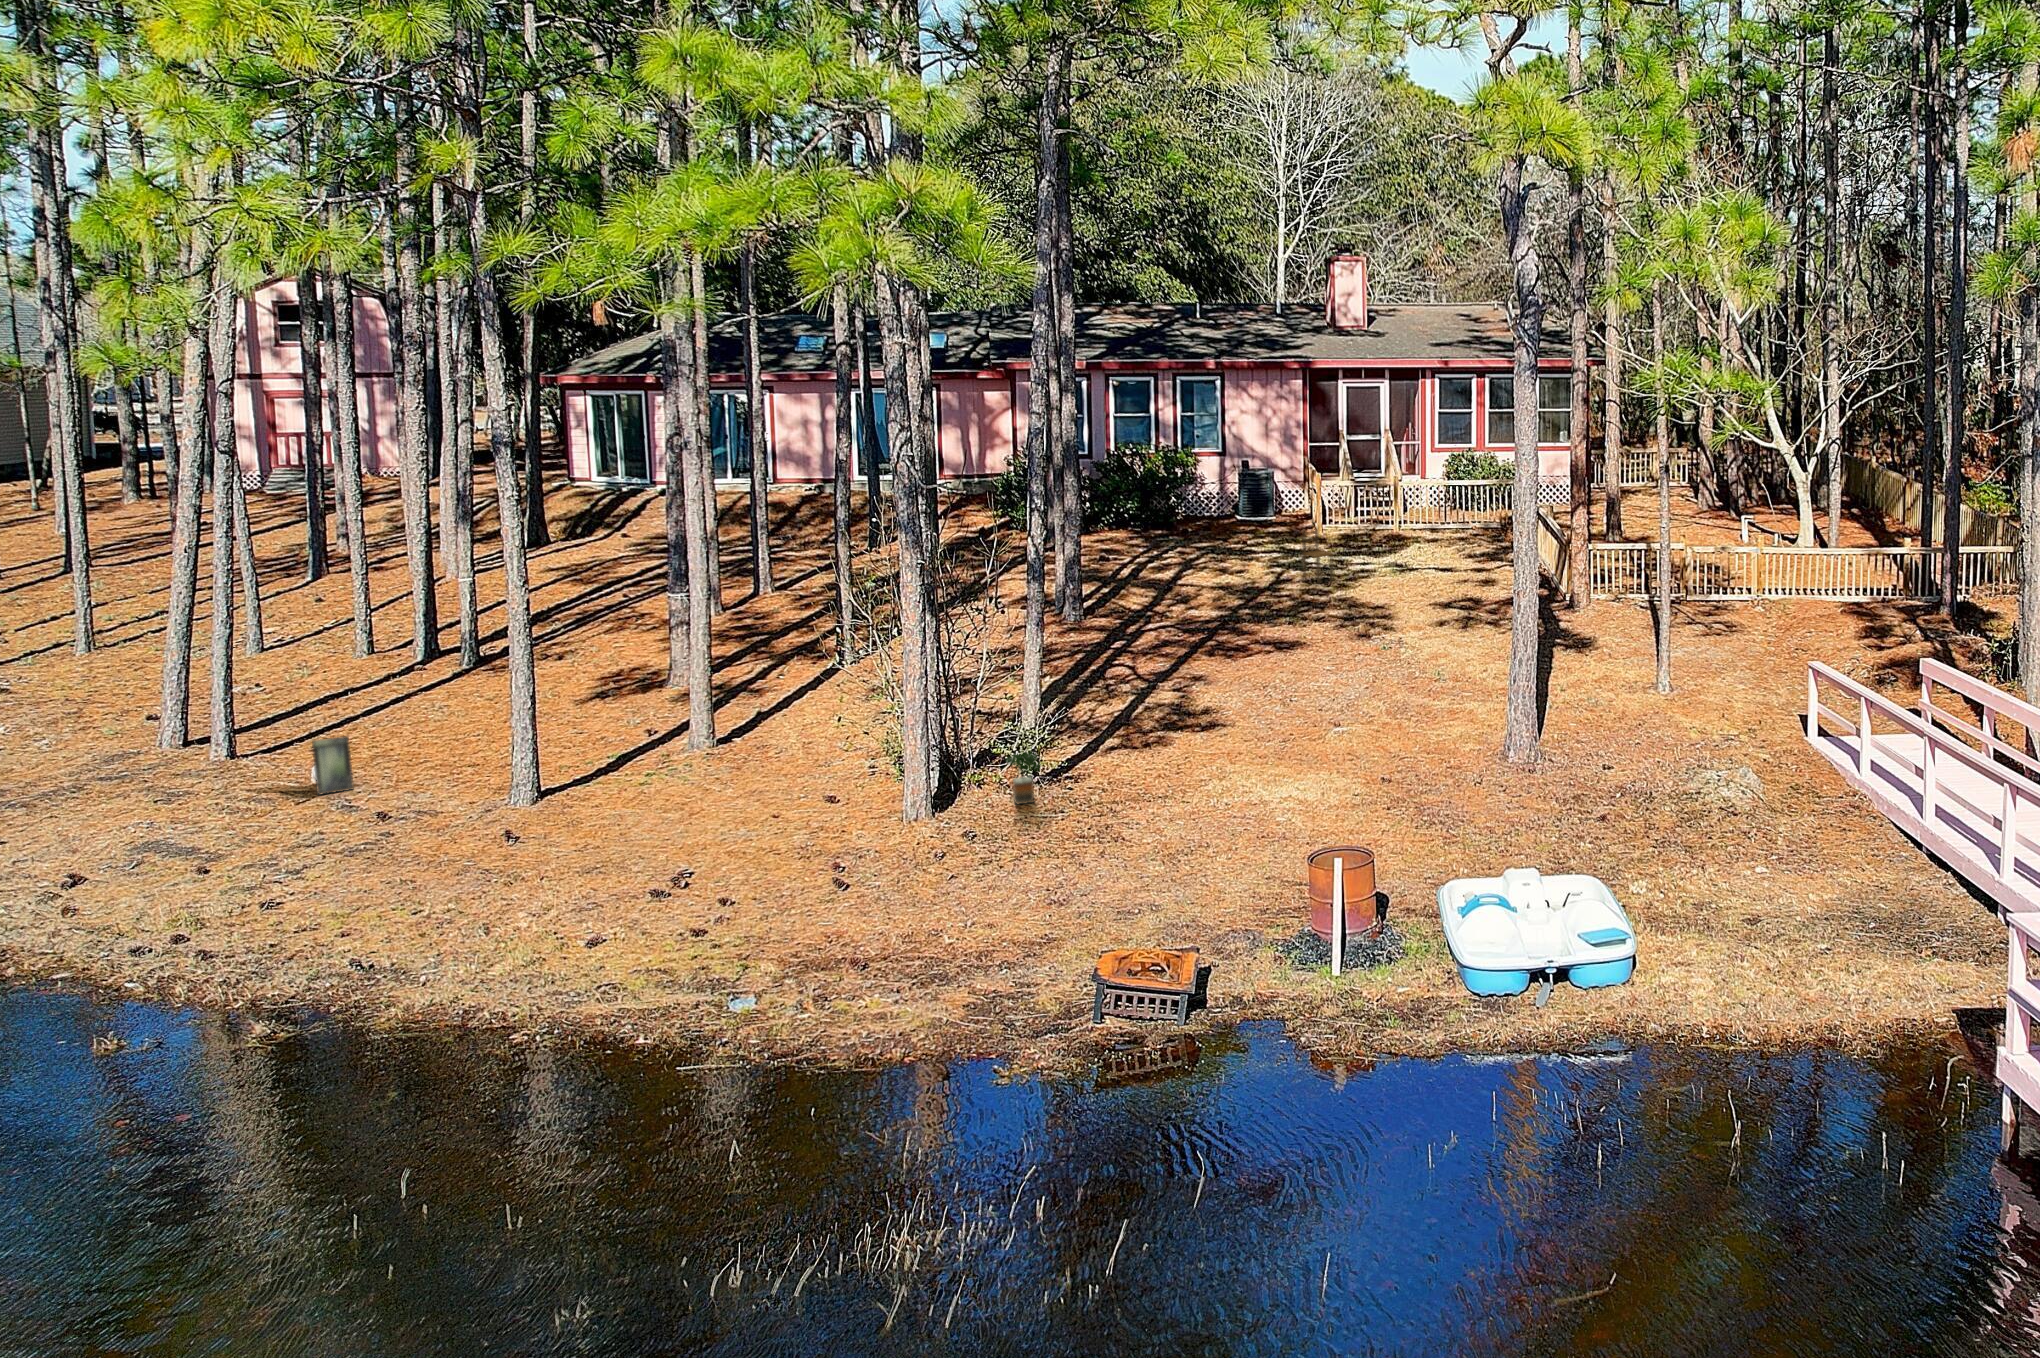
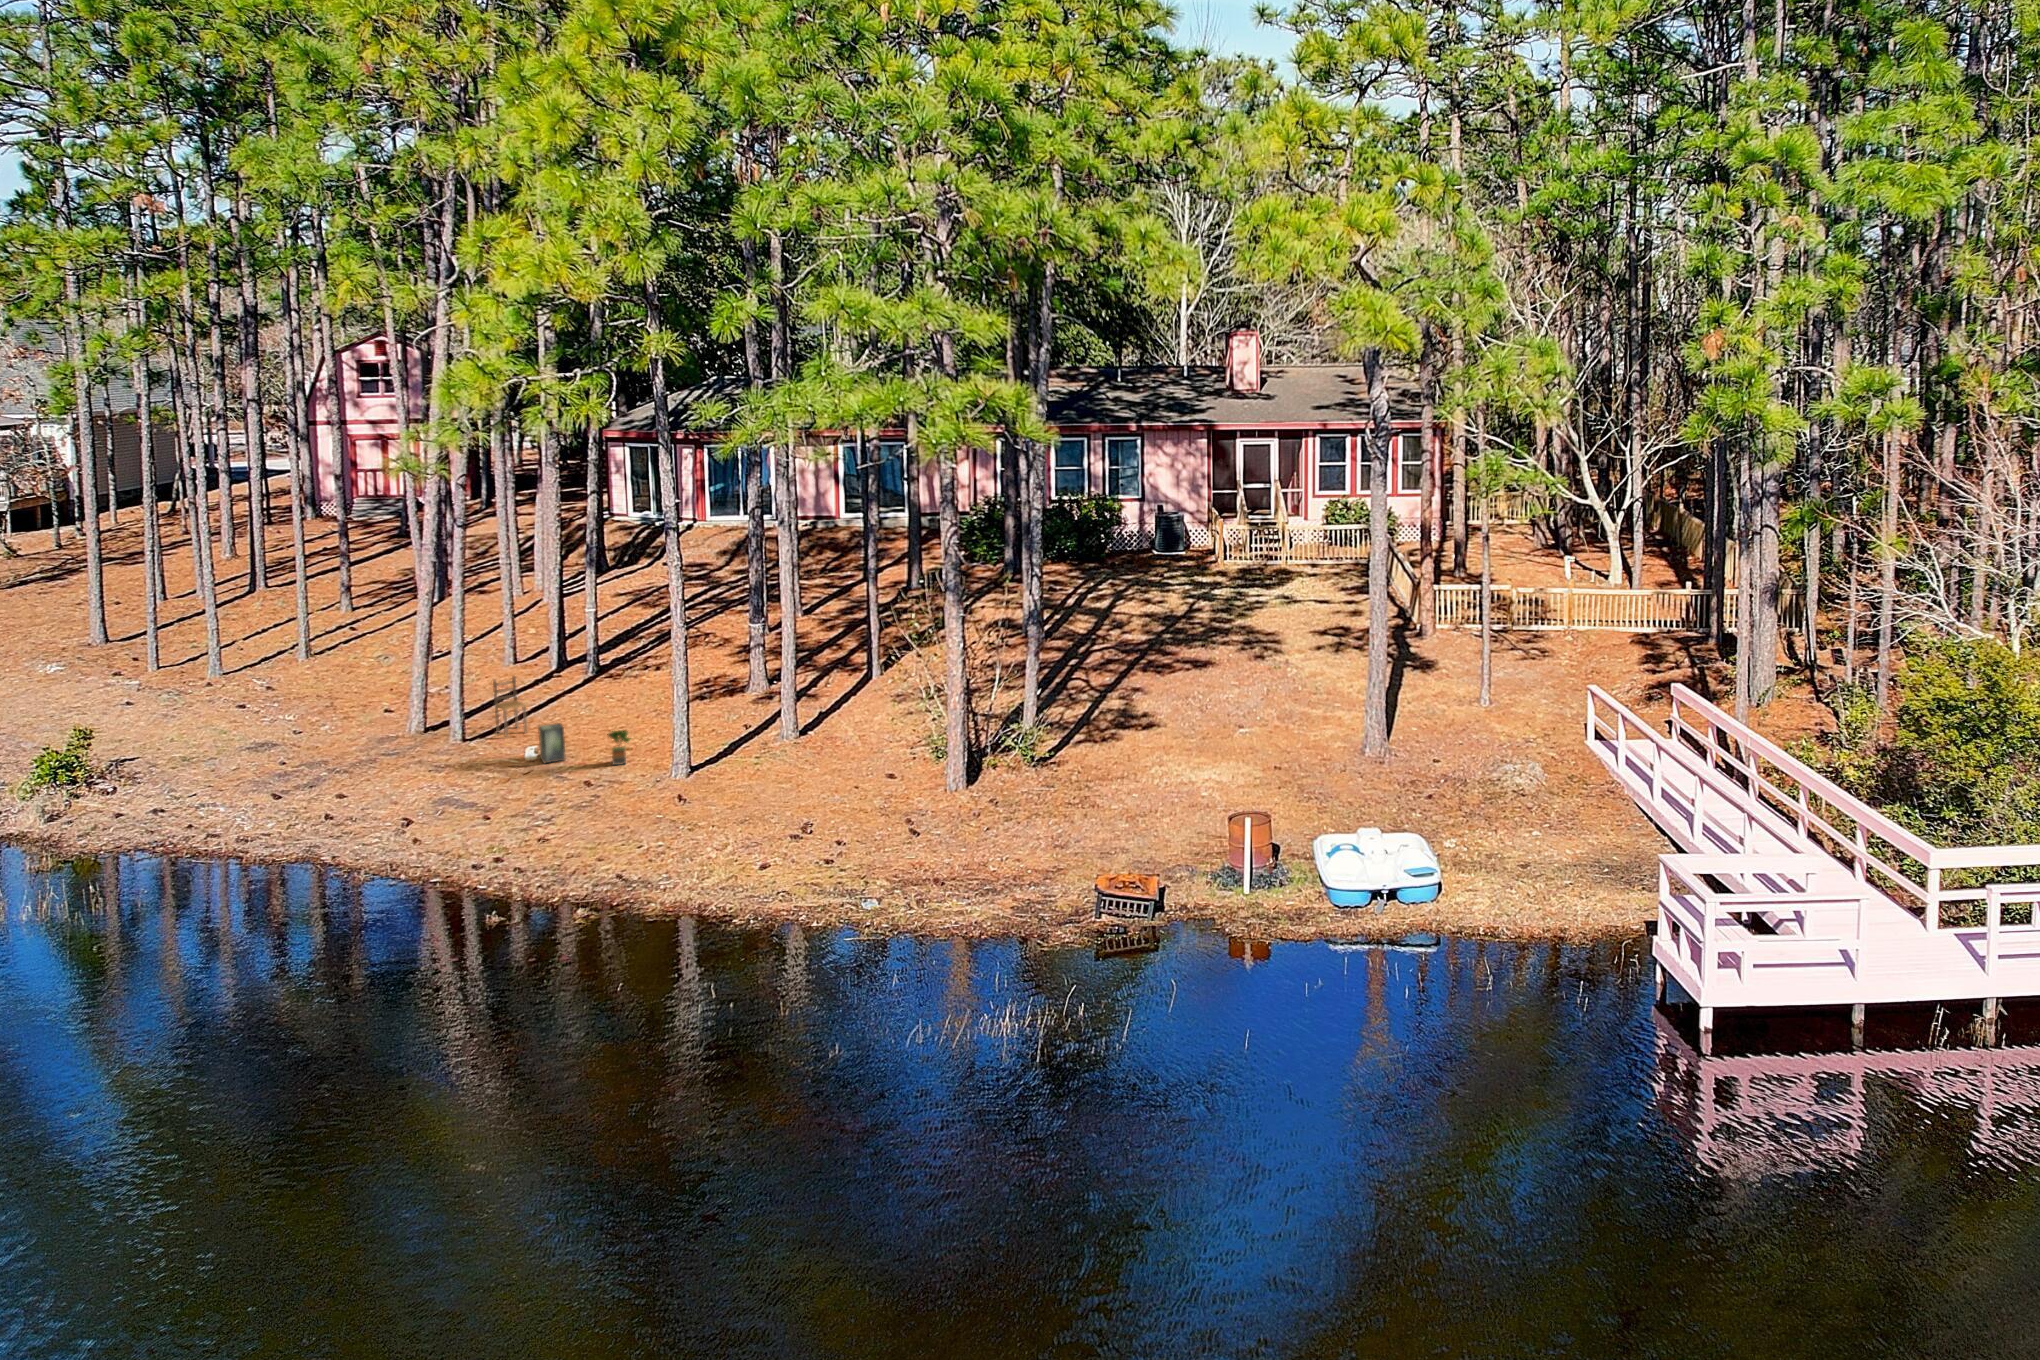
chair: present [1302,528,1334,583] -> present [493,677,527,736]
potted tree: present [1007,752,1041,804] -> present [607,730,630,765]

